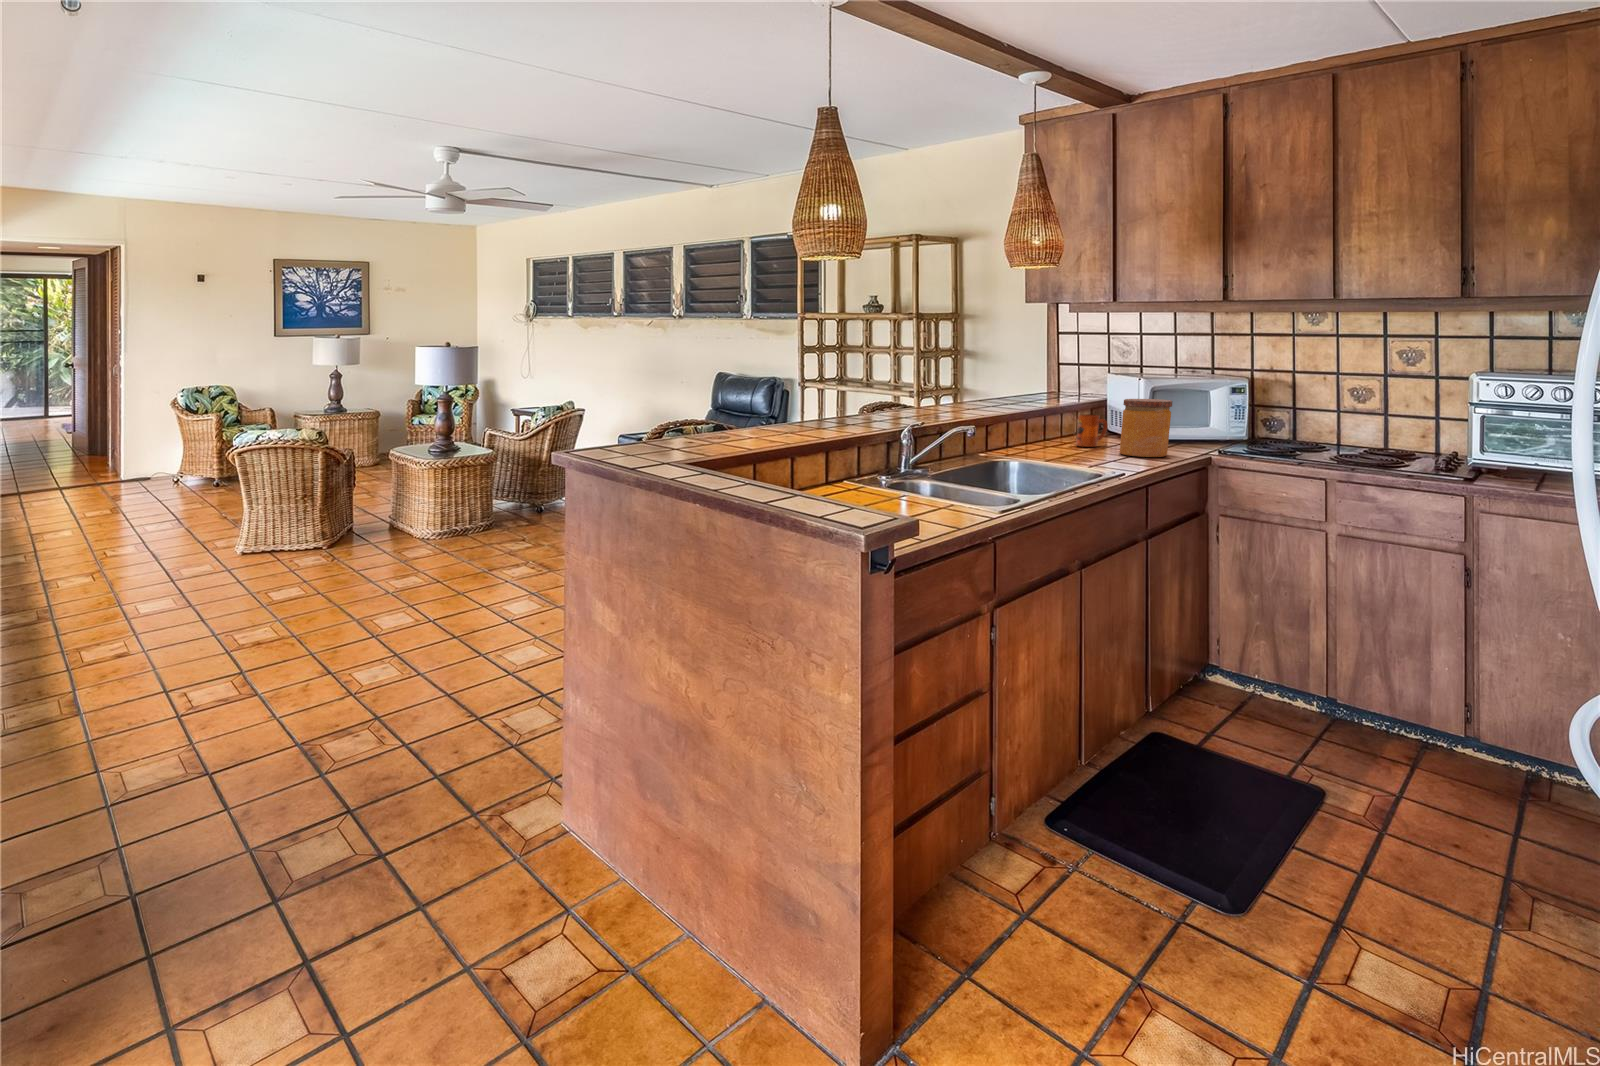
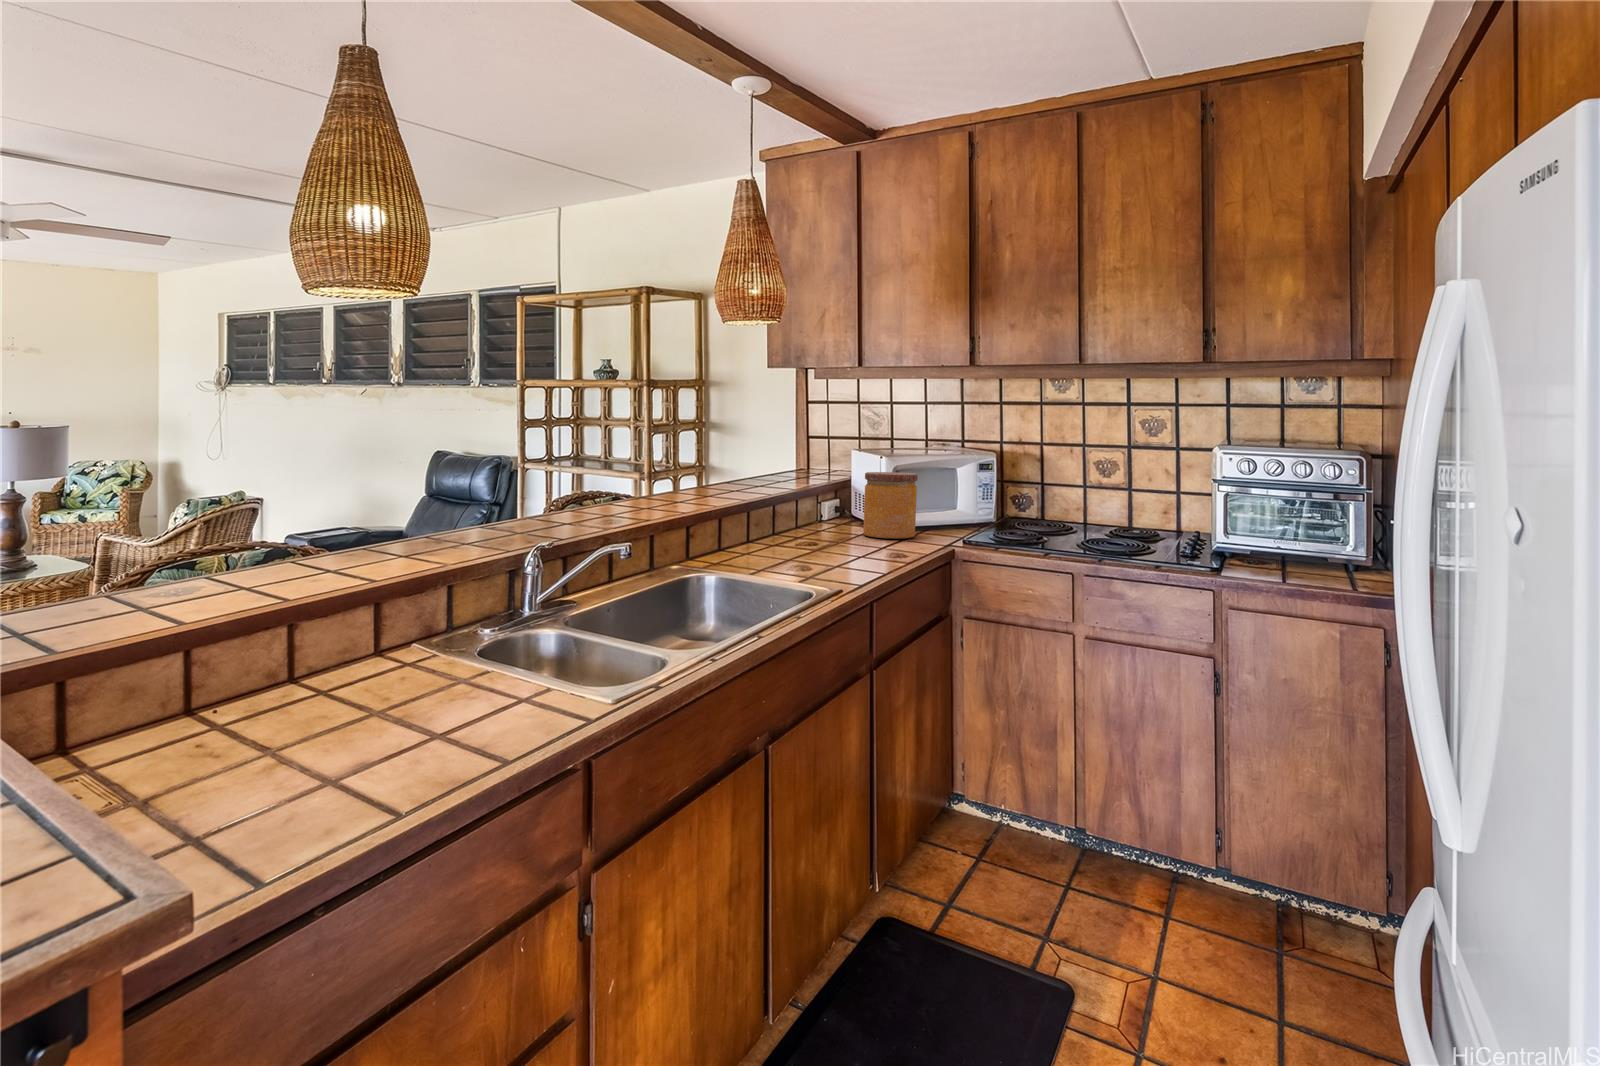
mug: present [1076,415,1107,447] -> none [818,491,851,528]

